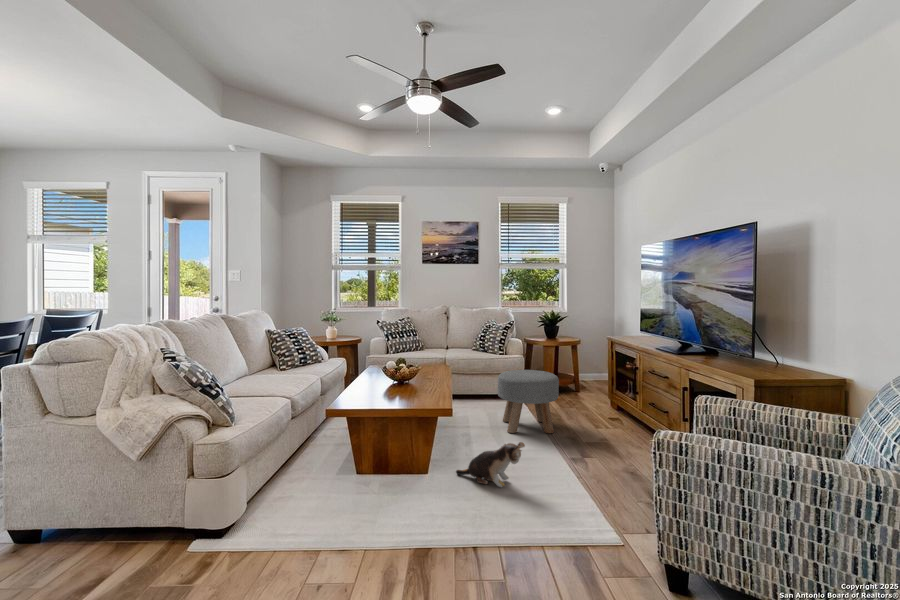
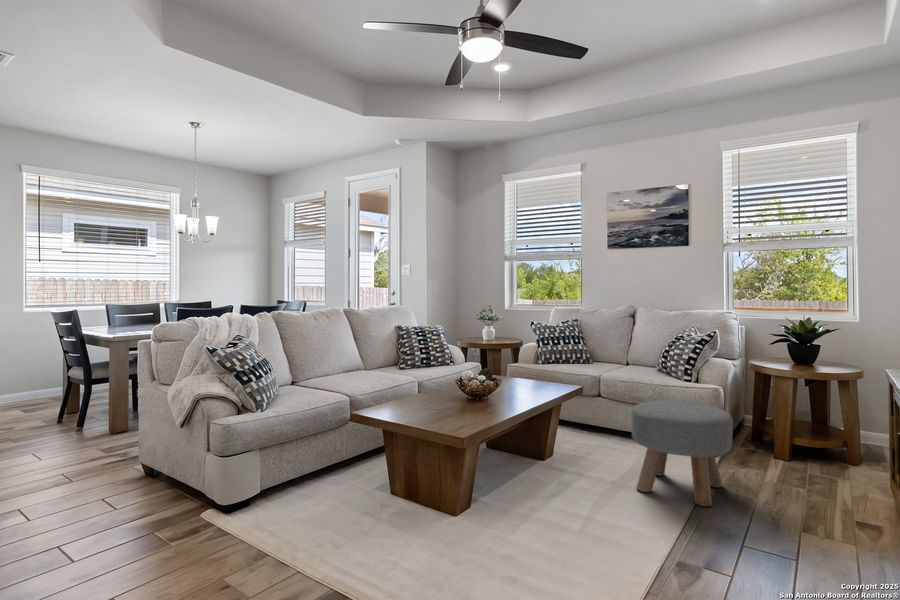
plush toy: present [456,442,525,487] -> none [493,499,557,559]

